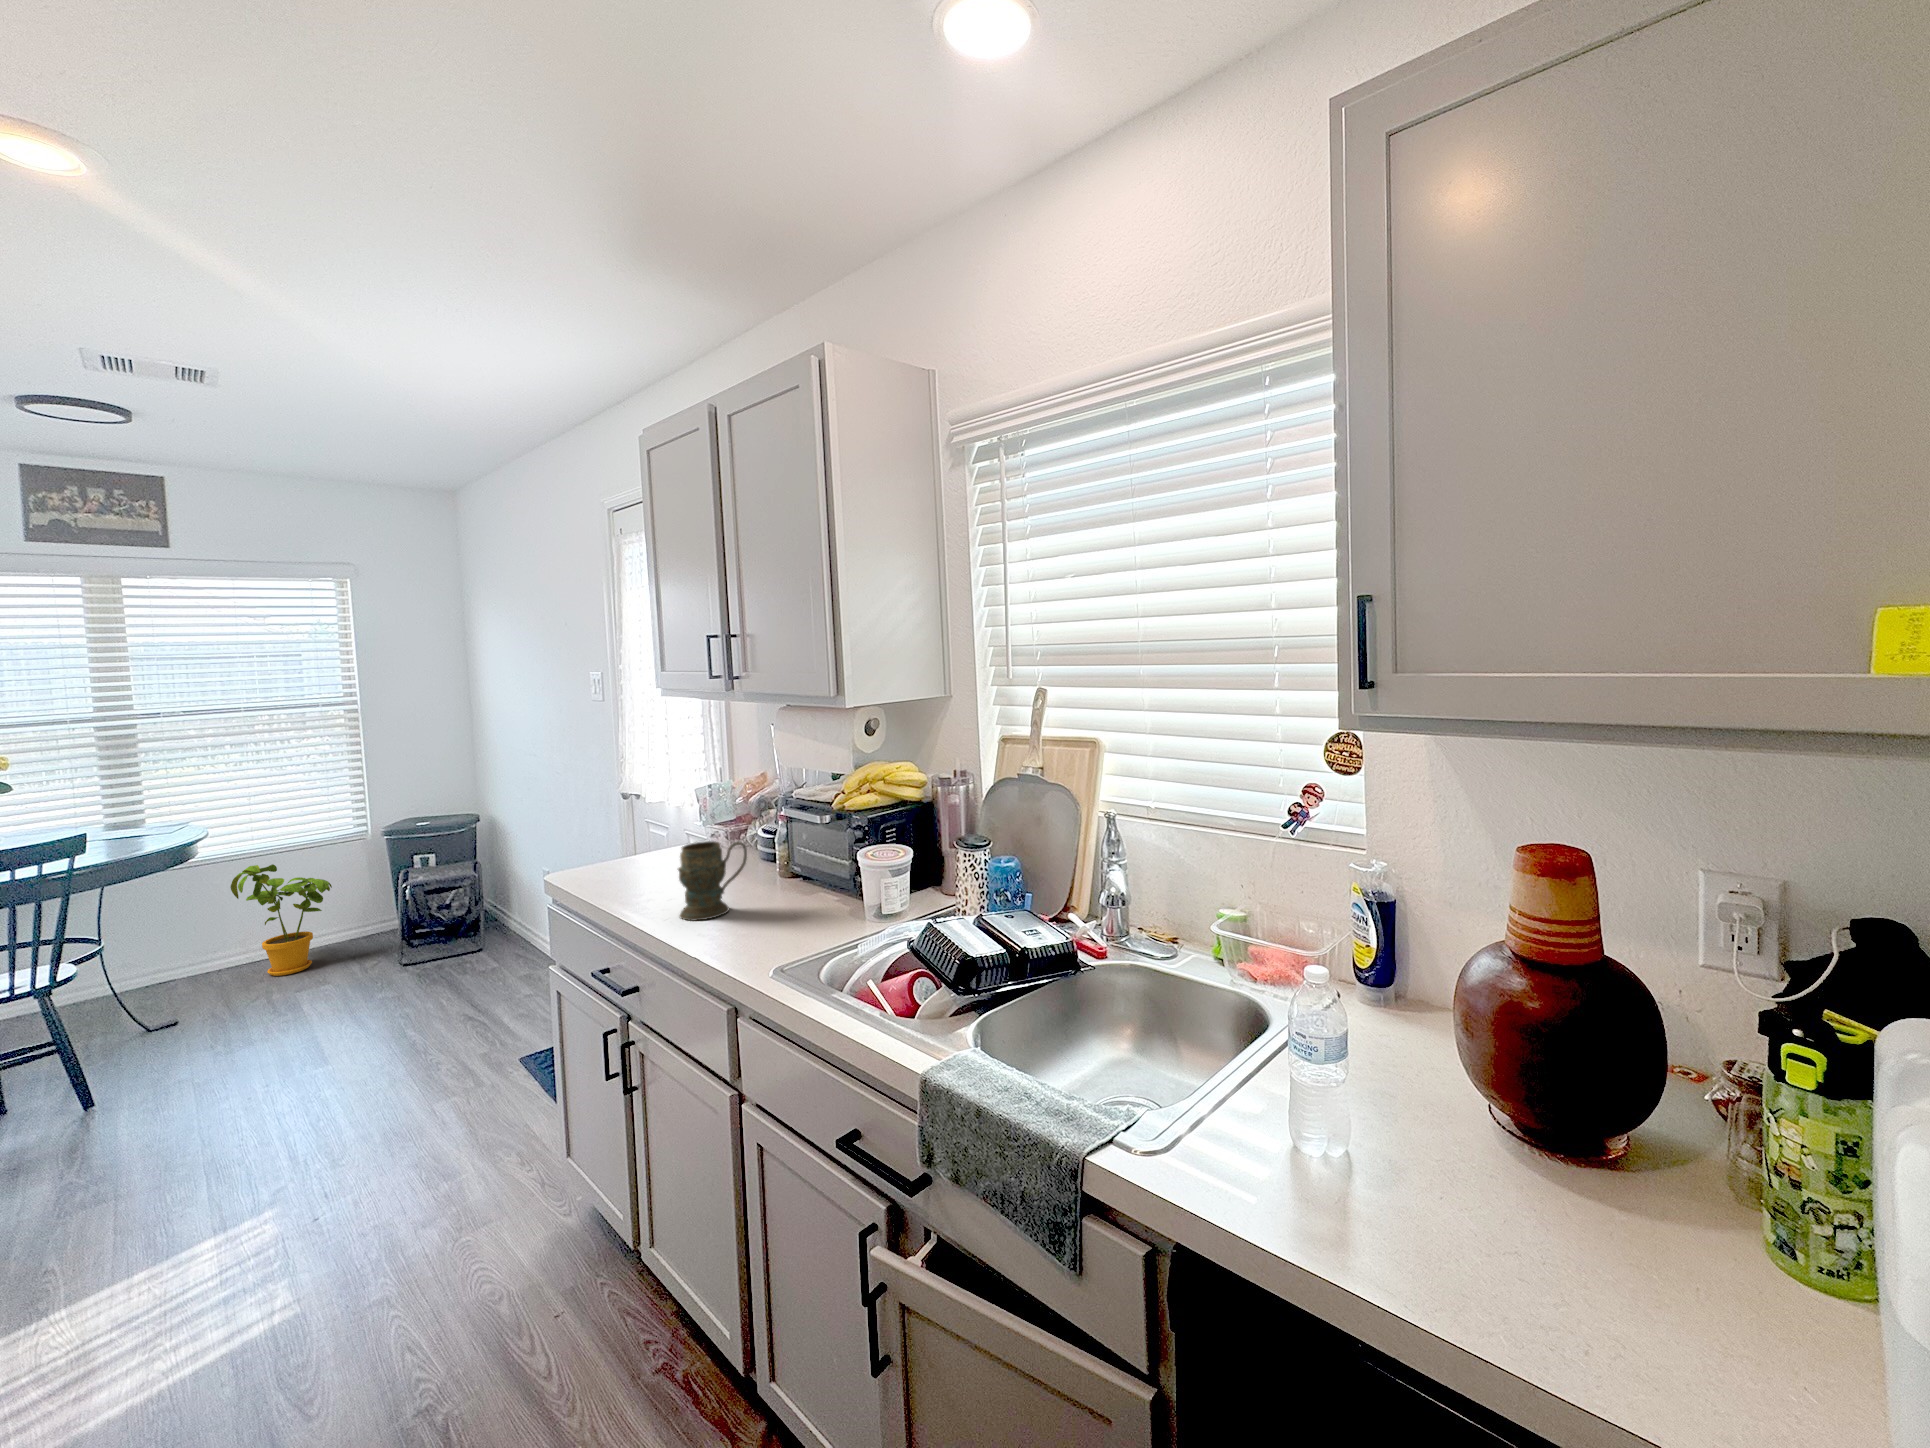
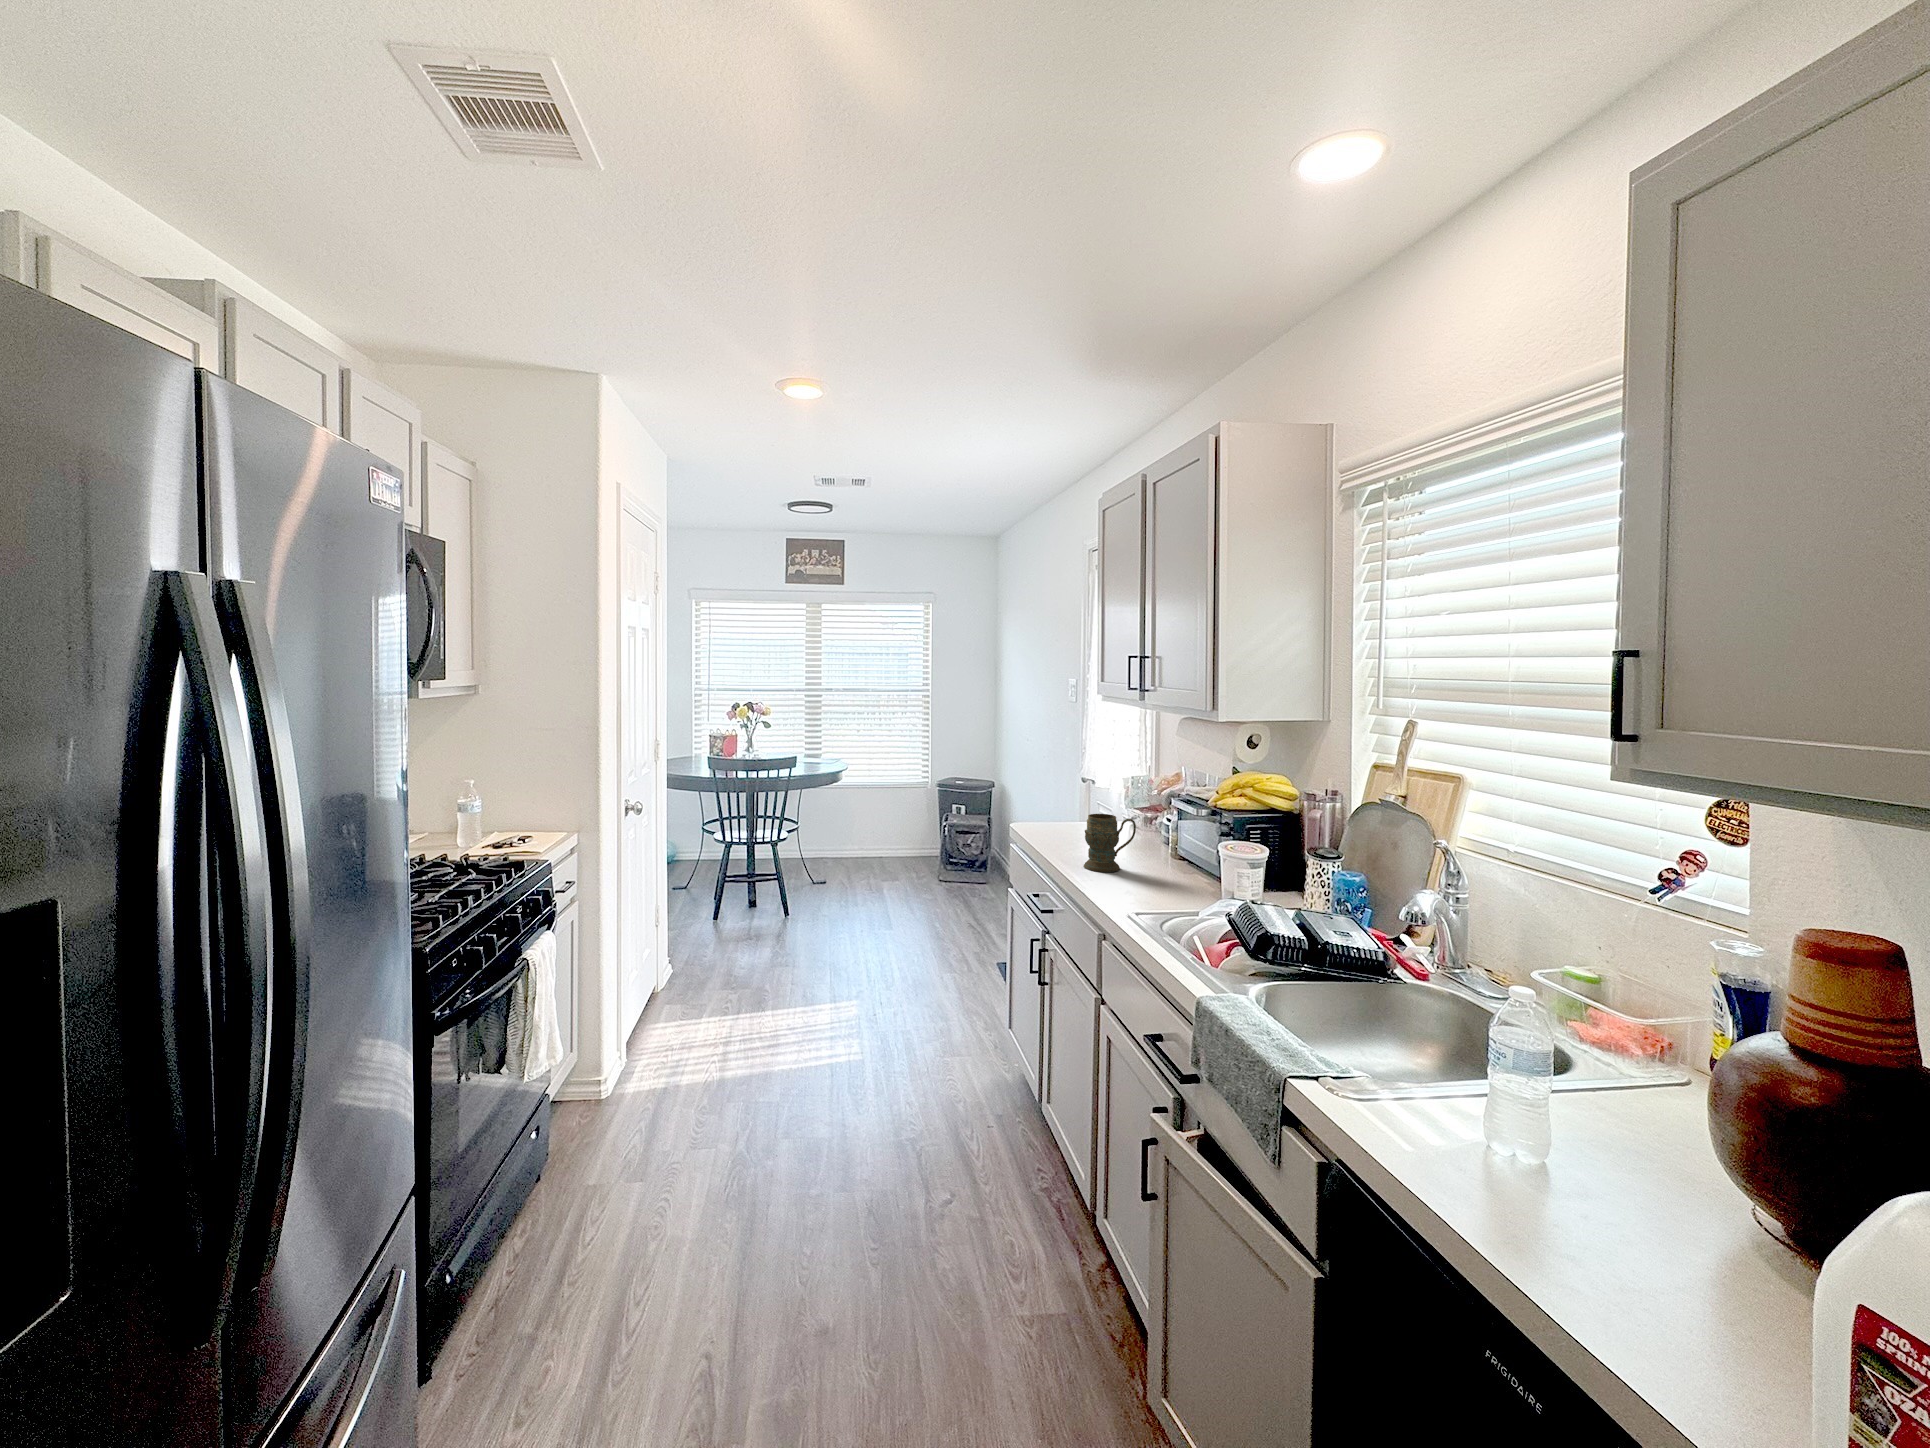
house plant: present [230,864,332,976] -> none [856,792,906,869]

